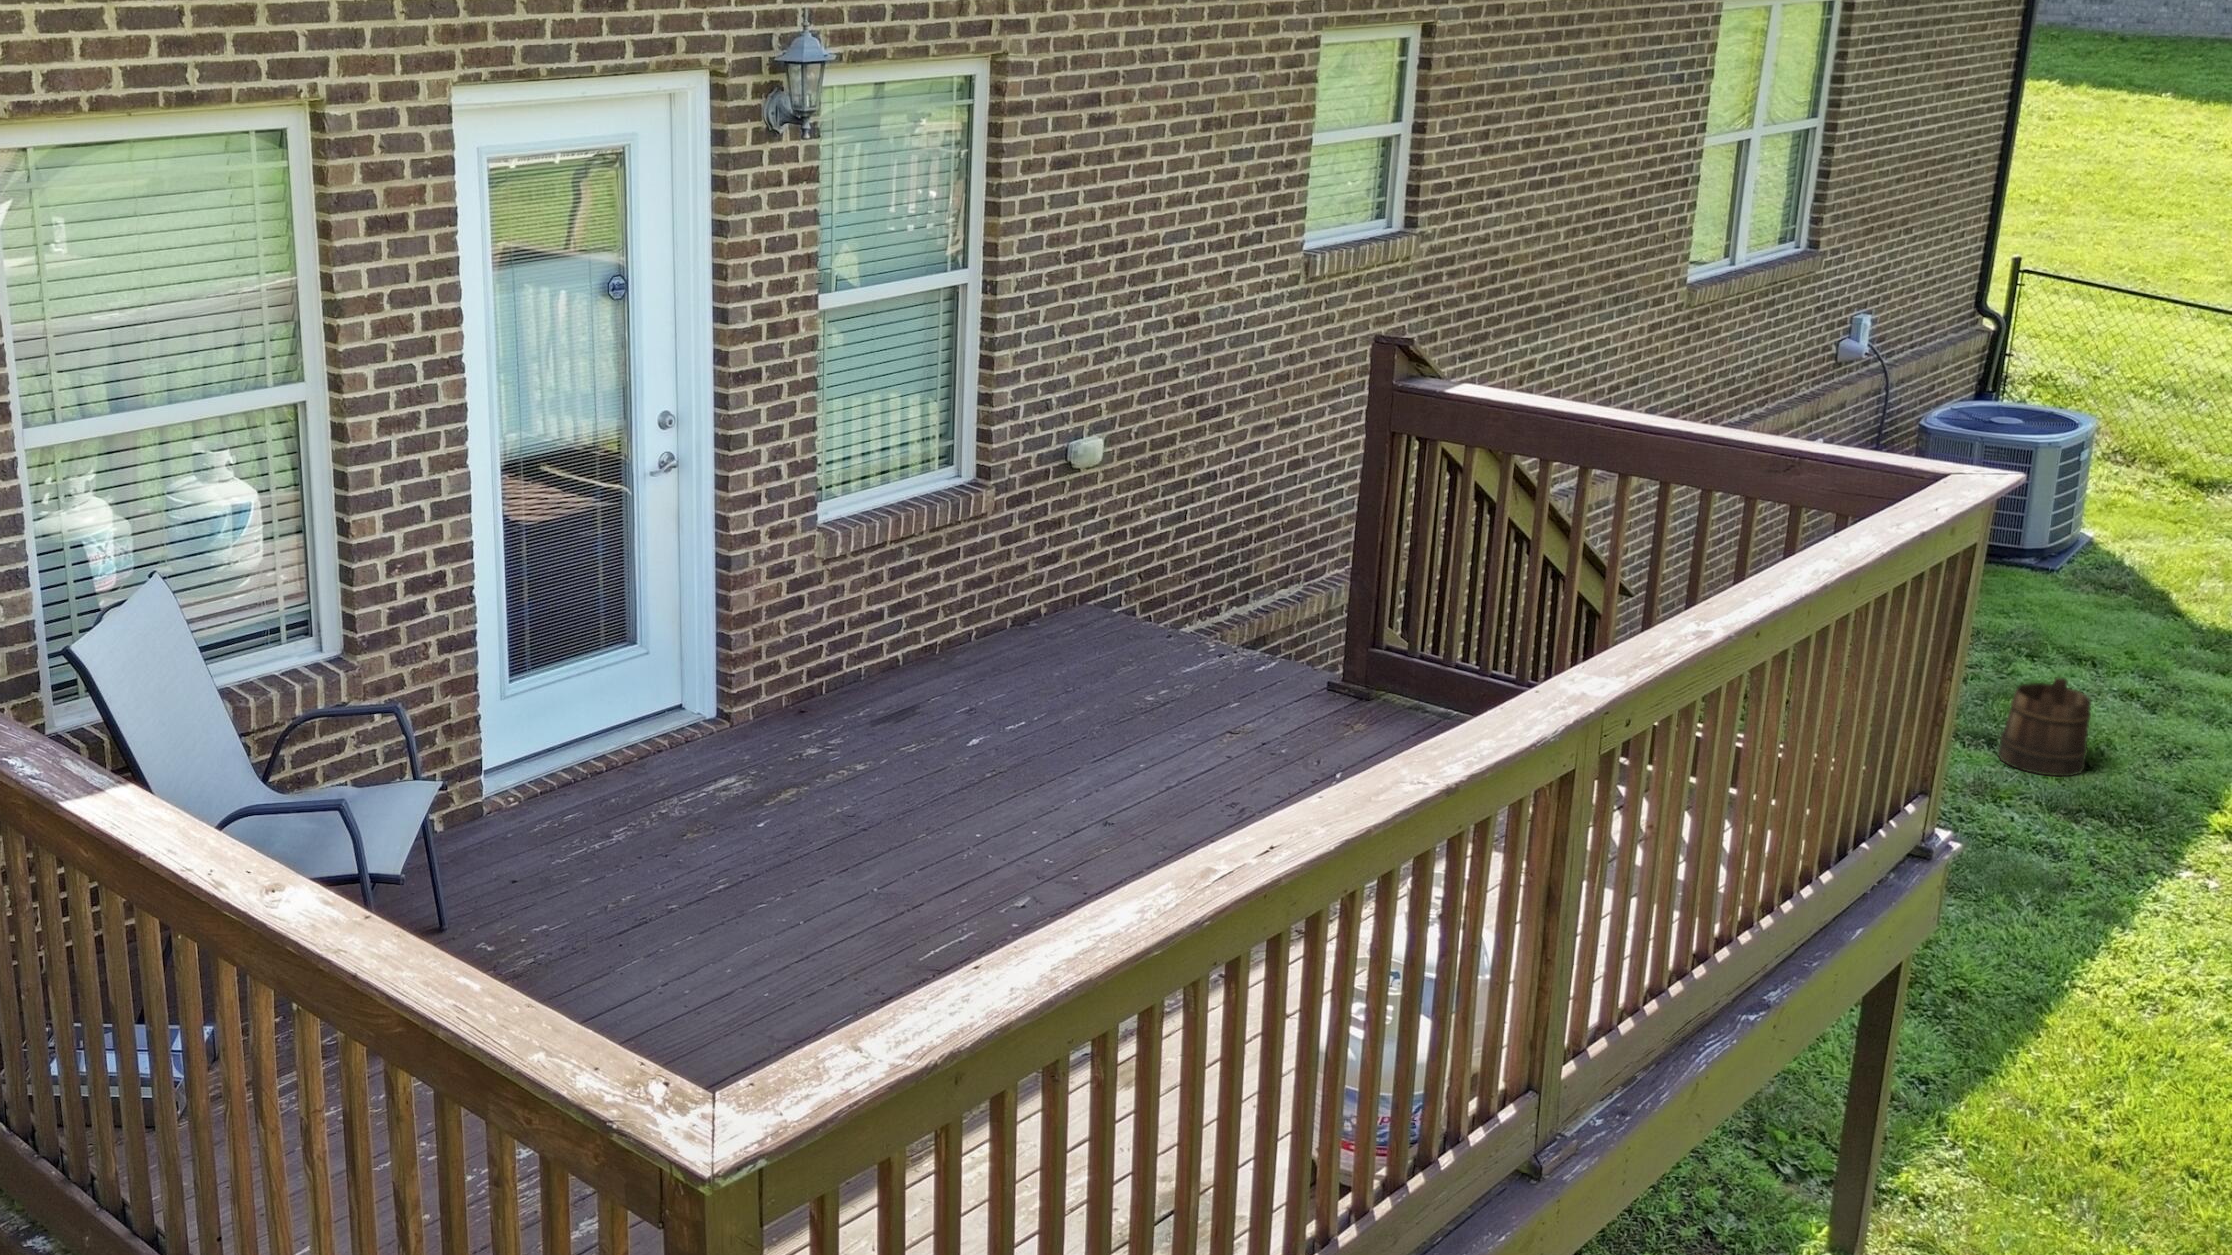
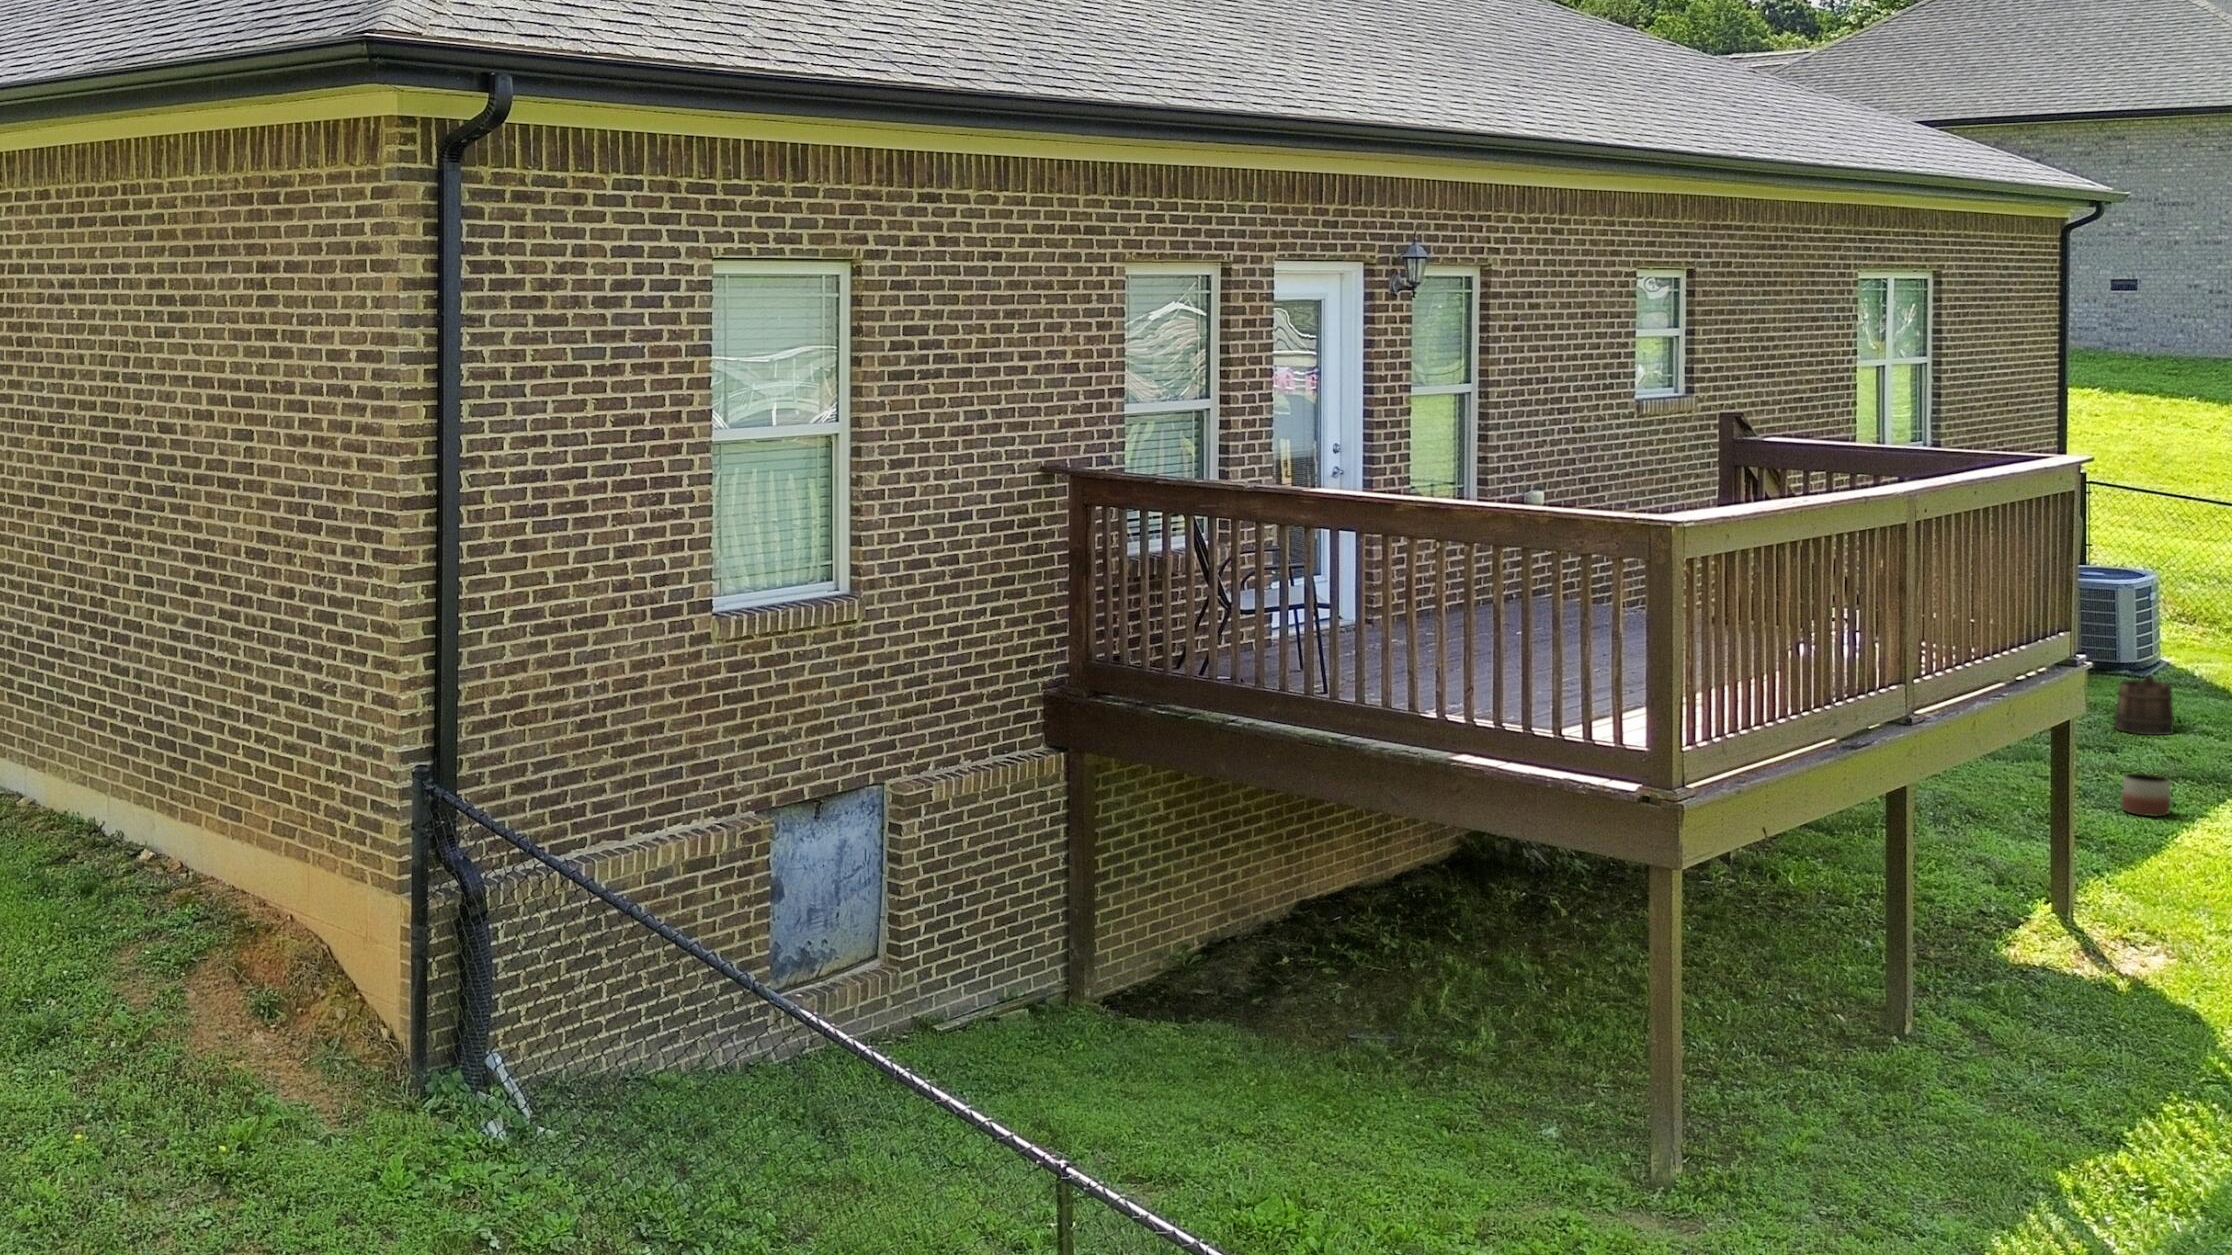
planter: none [1982,939,2066,1020] -> present [2122,773,2170,817]

